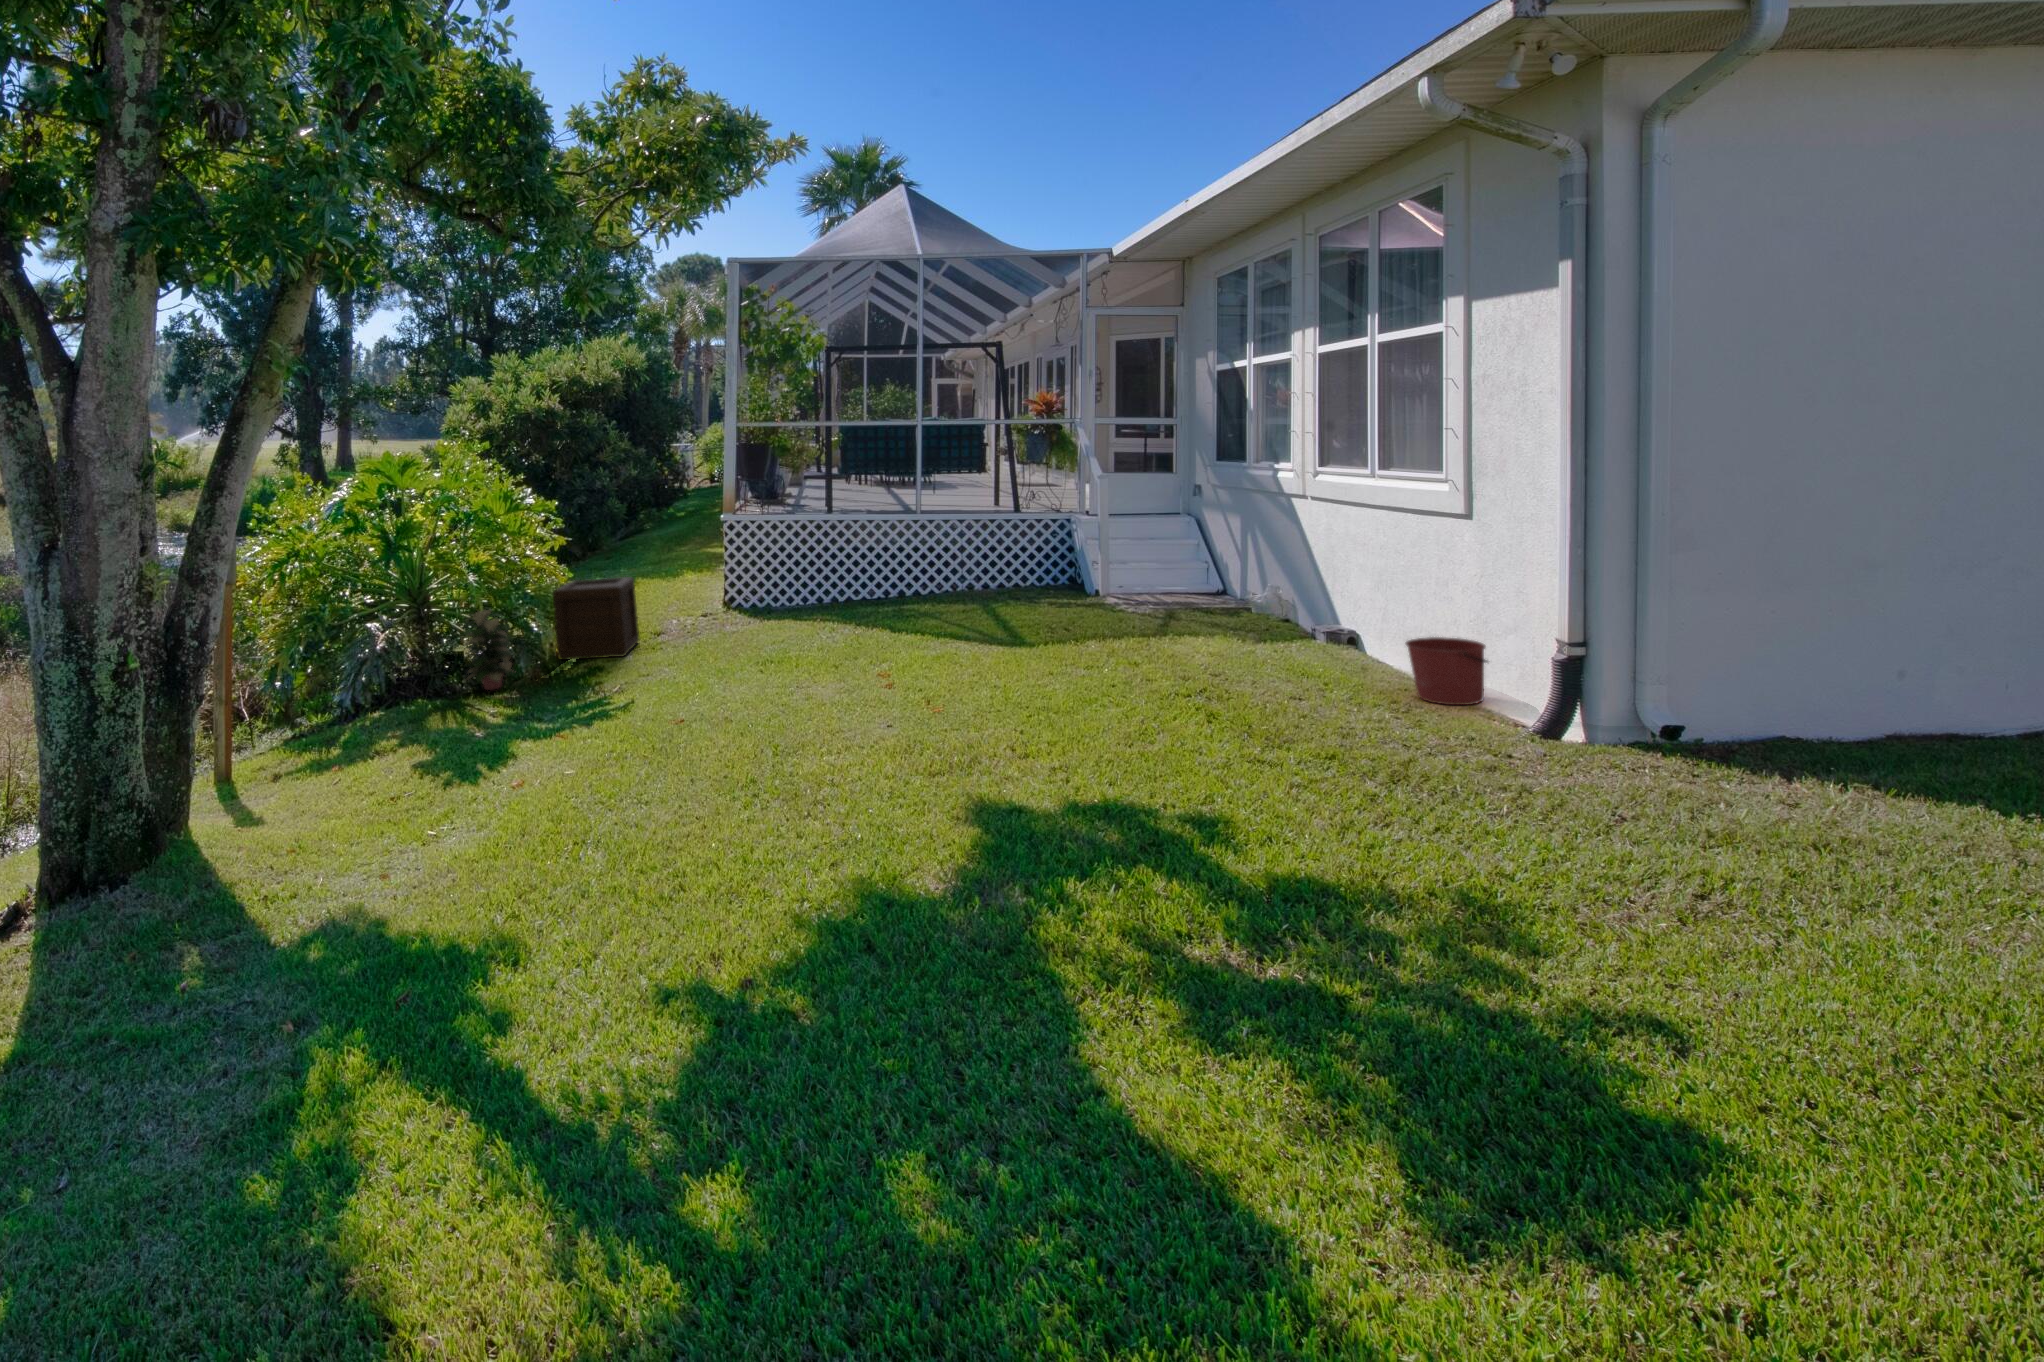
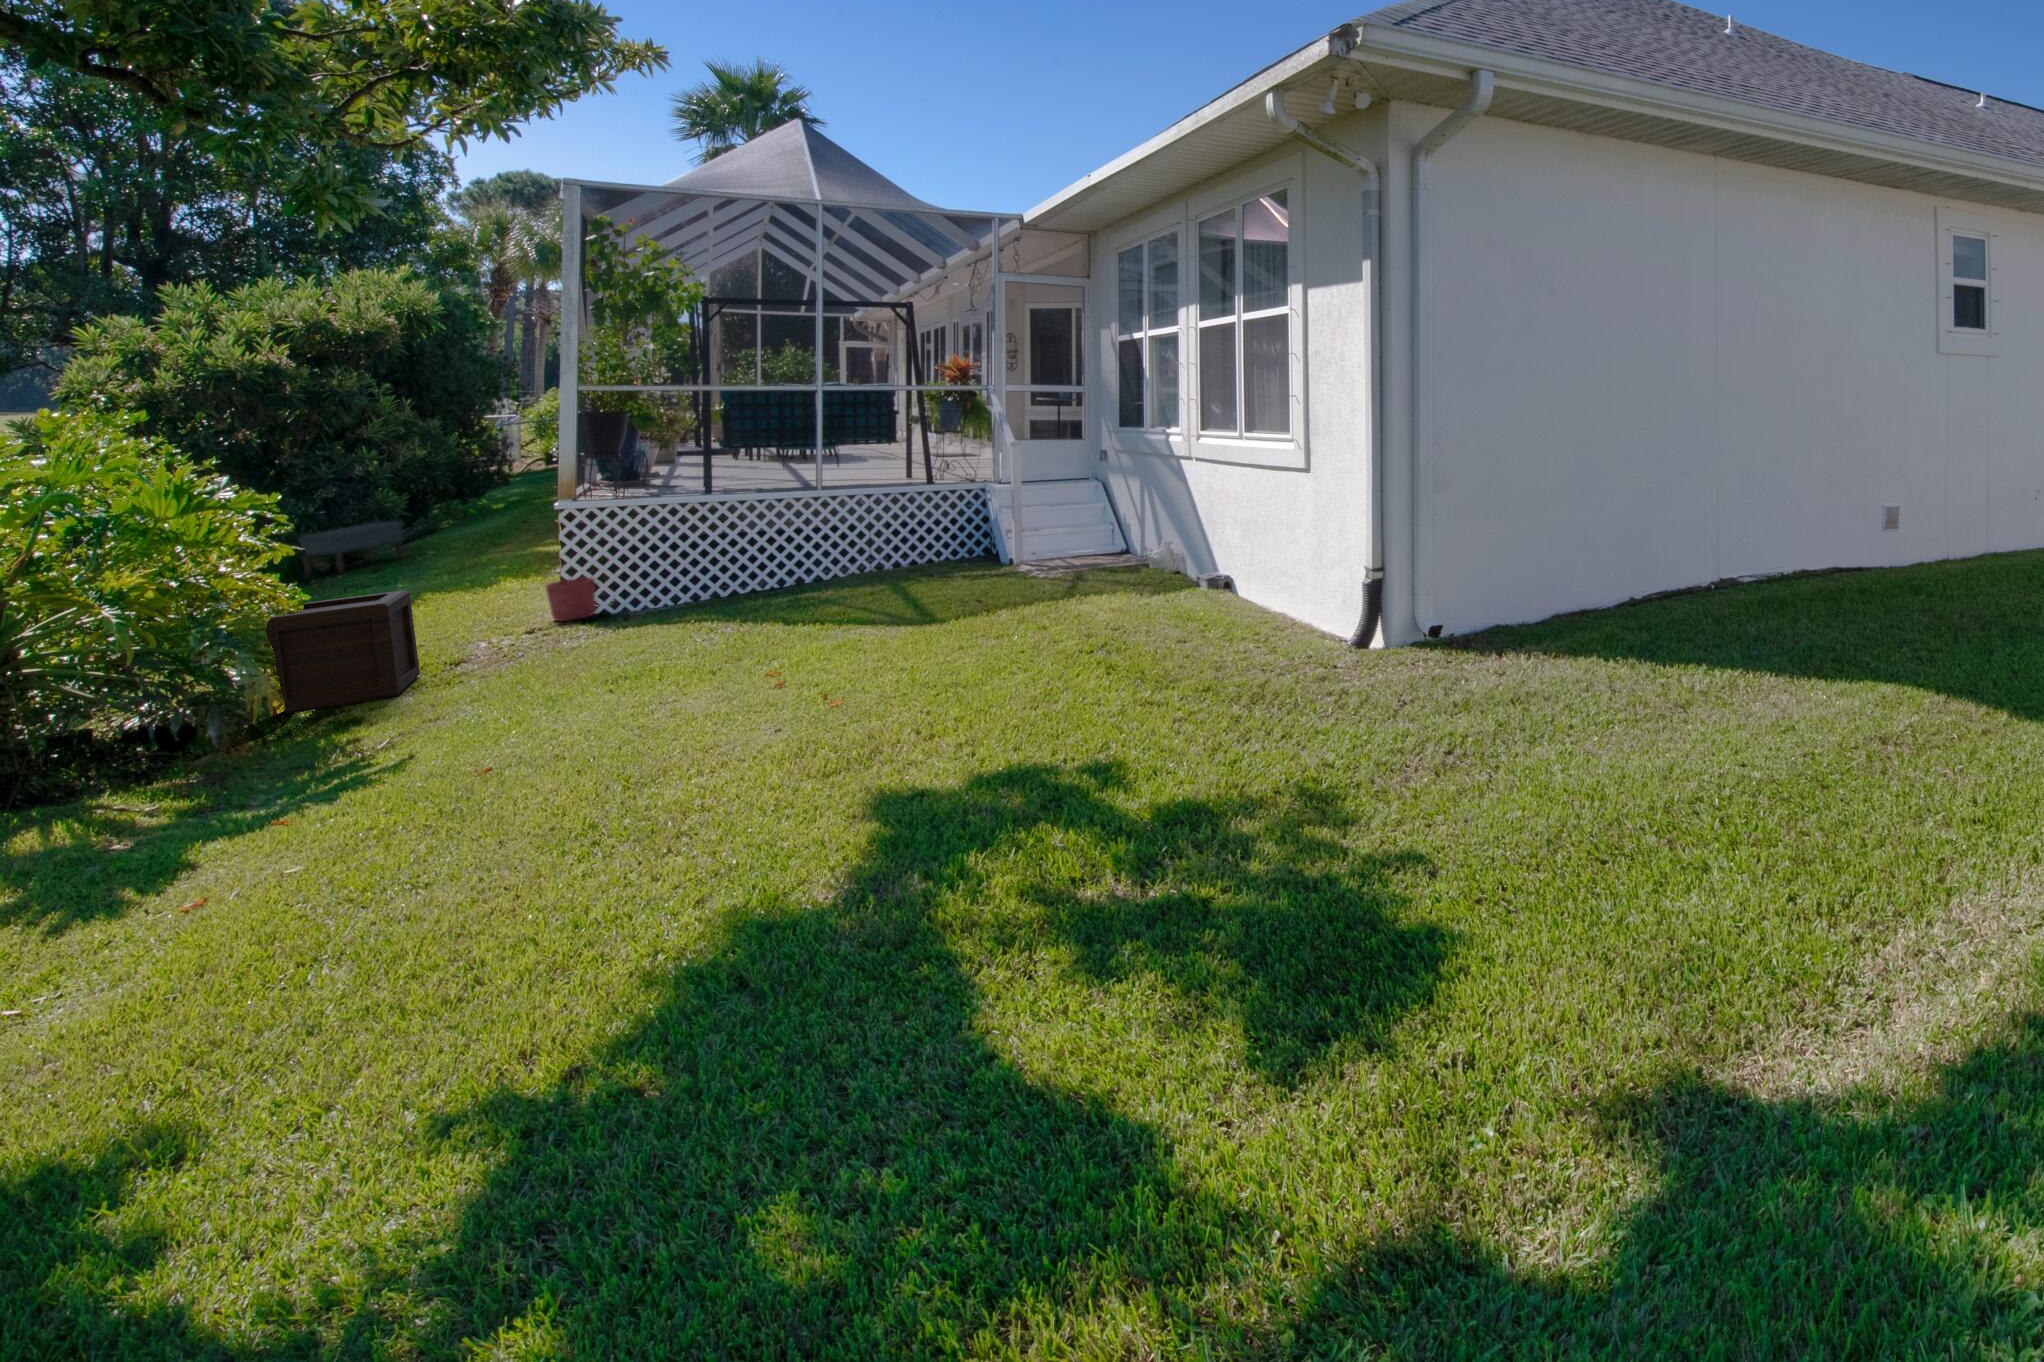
bench: none [589,520,644,555] -> present [298,521,403,575]
decorative plant: present [463,610,516,690] -> none [66,656,198,775]
bucket: present [1406,637,1488,705] -> present [545,578,598,621]

